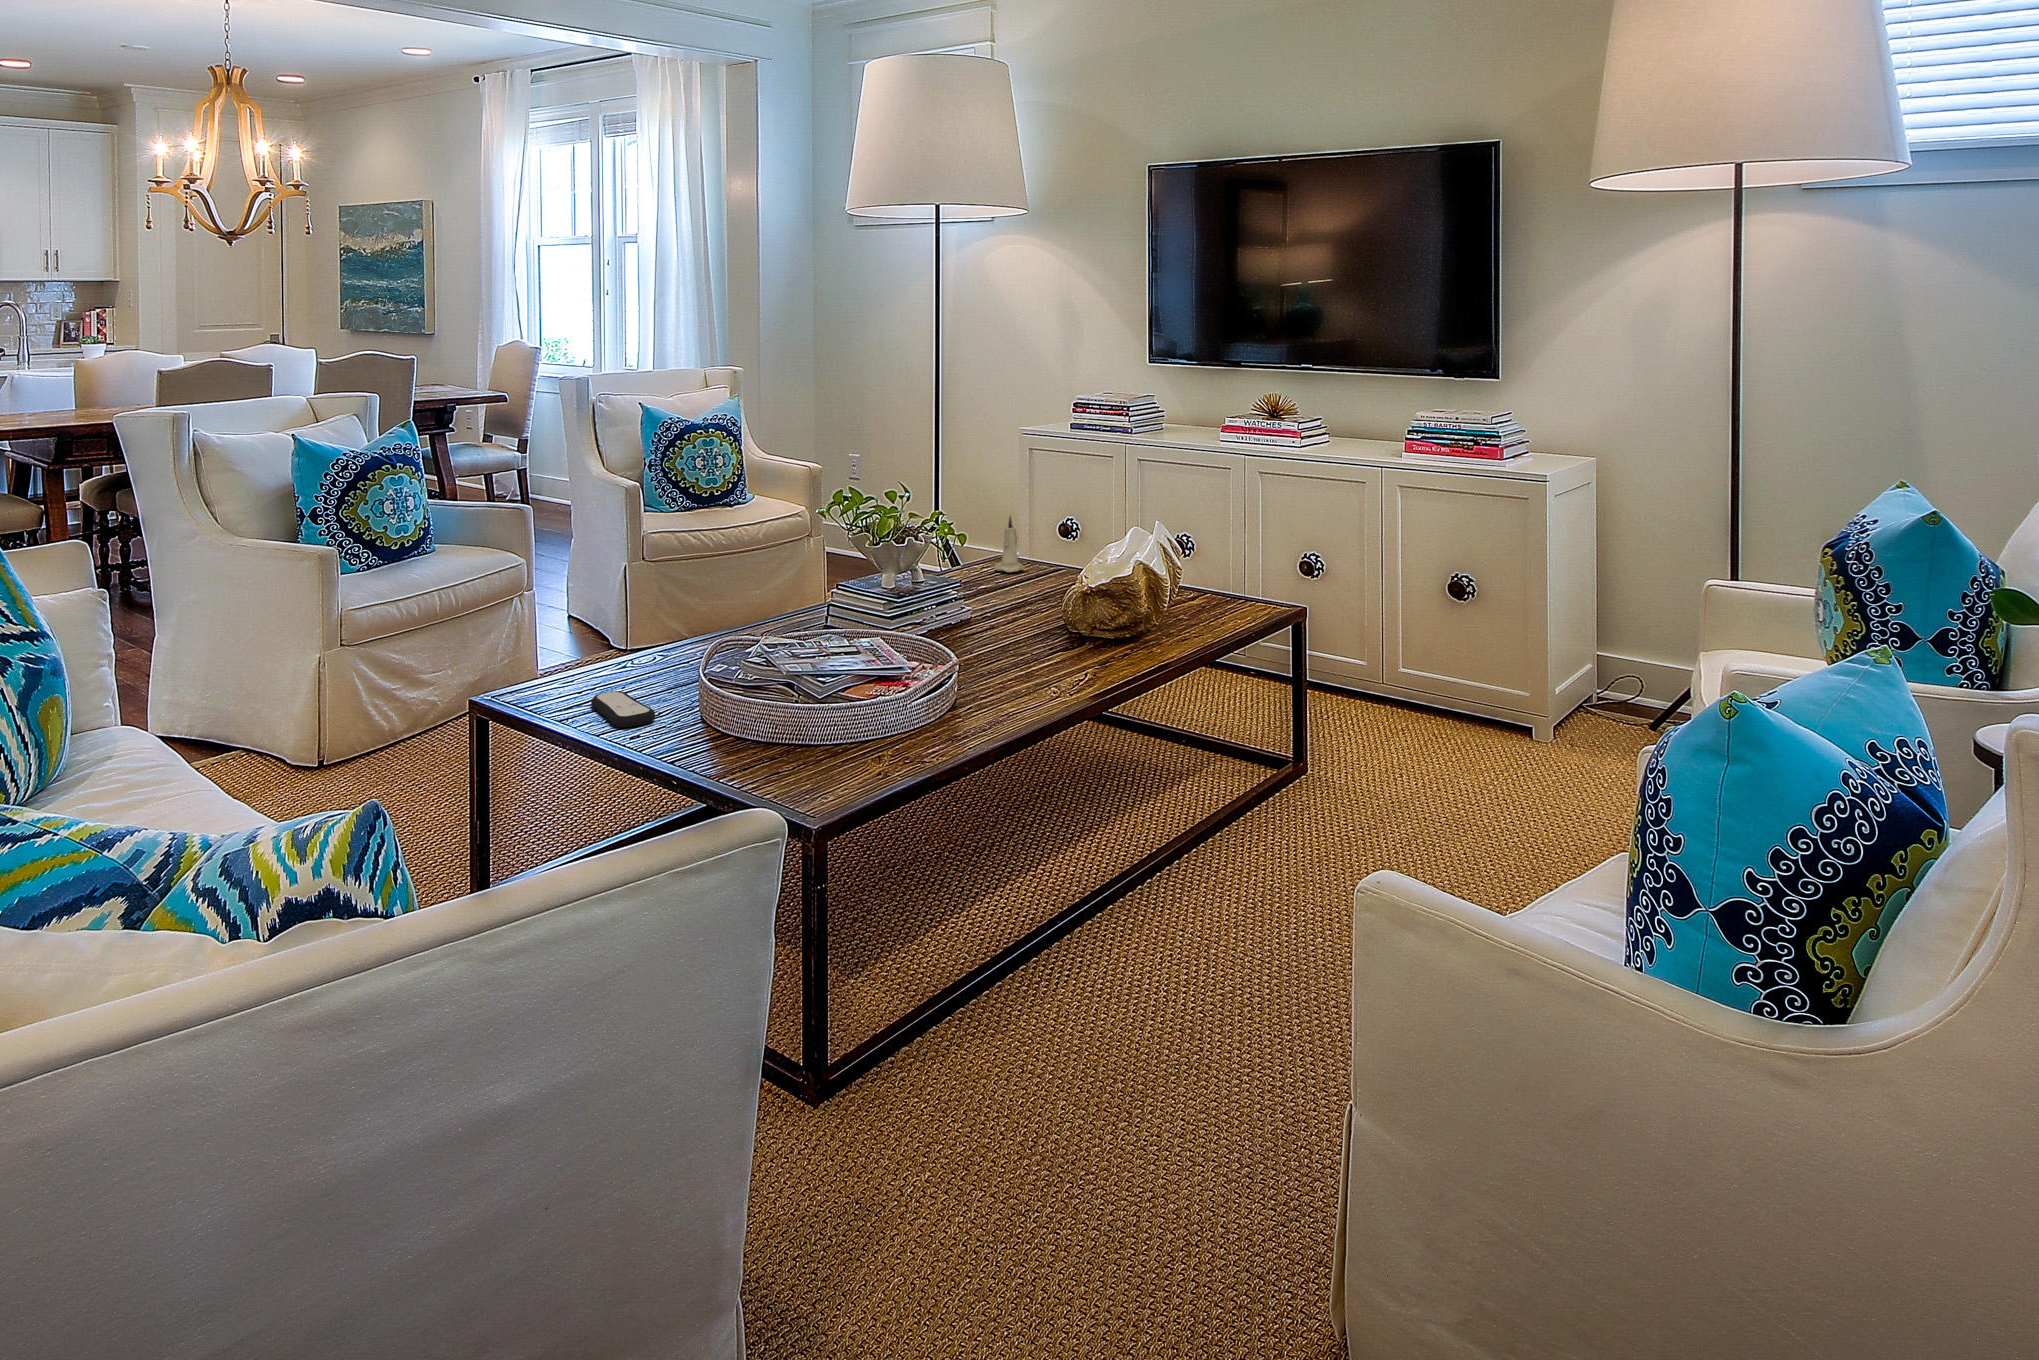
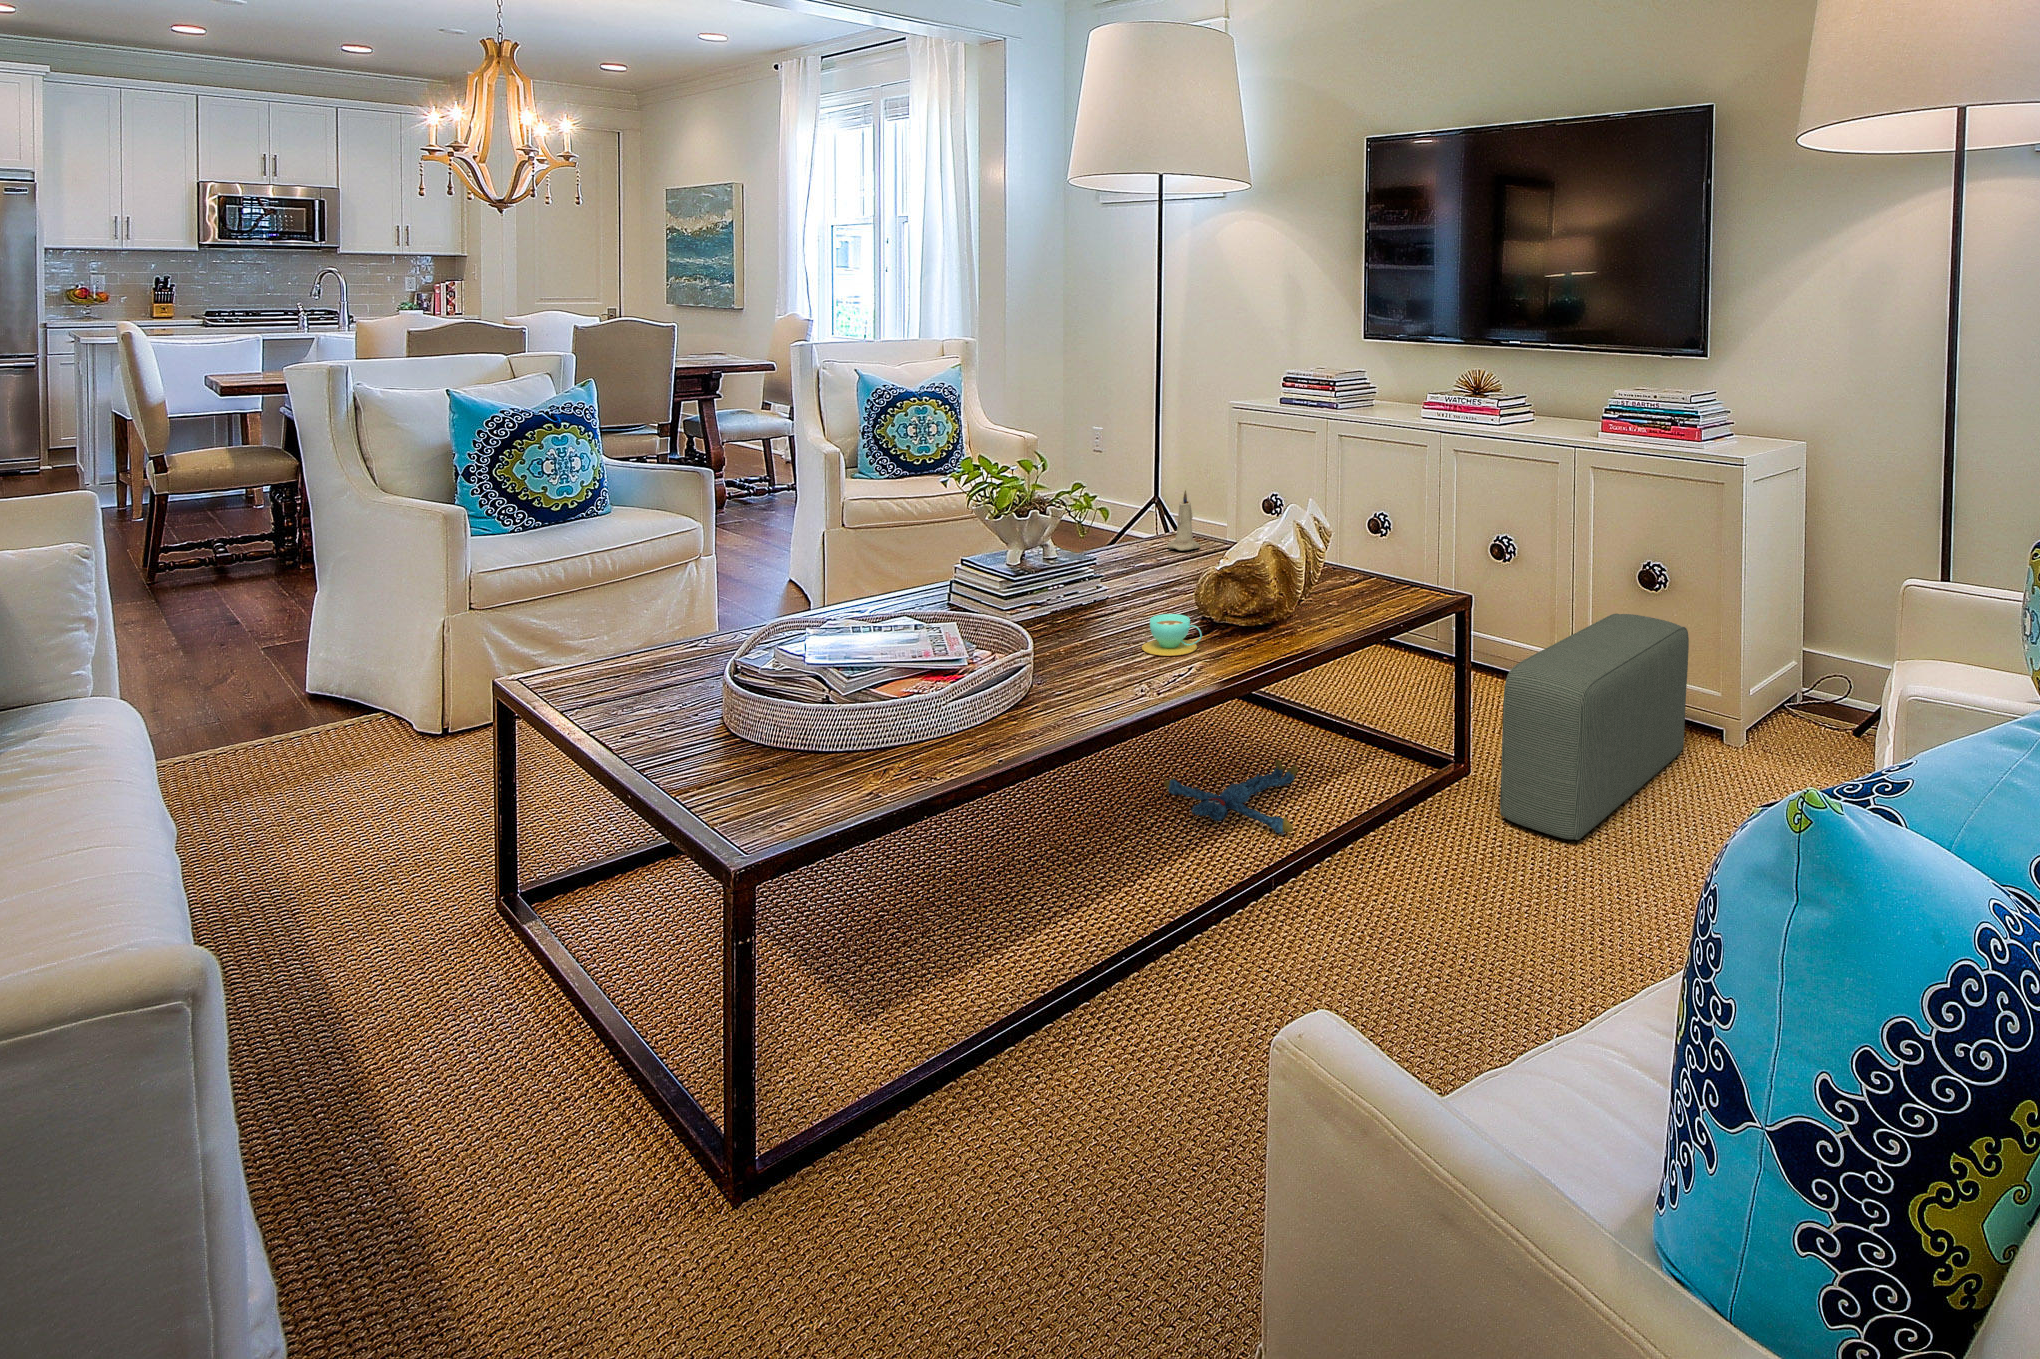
pouf: none [1334,621,1490,824] -> present [1500,614,1689,840]
teacup: none [1023,627,1079,664] -> present [1142,614,1202,656]
remote control: present [591,691,655,727] -> none [611,677,672,722]
plush toy: none [1019,764,1151,828] -> present [1164,760,1298,834]

